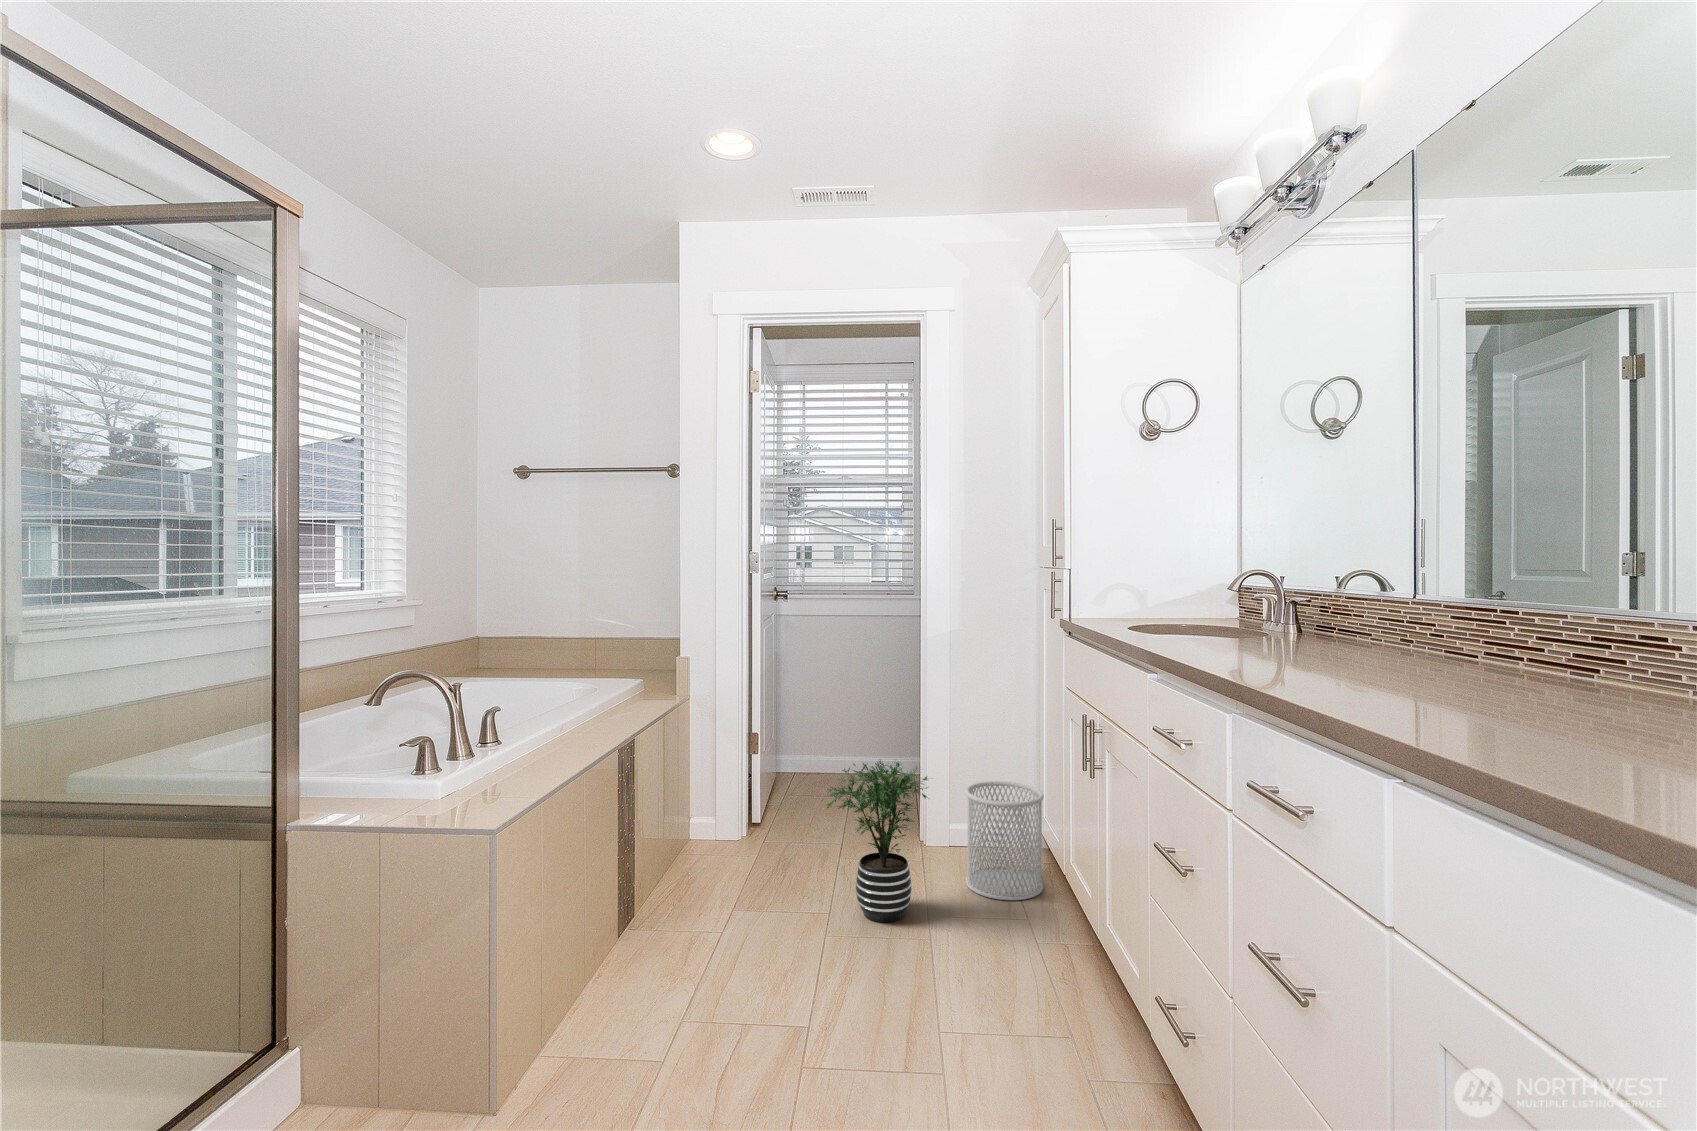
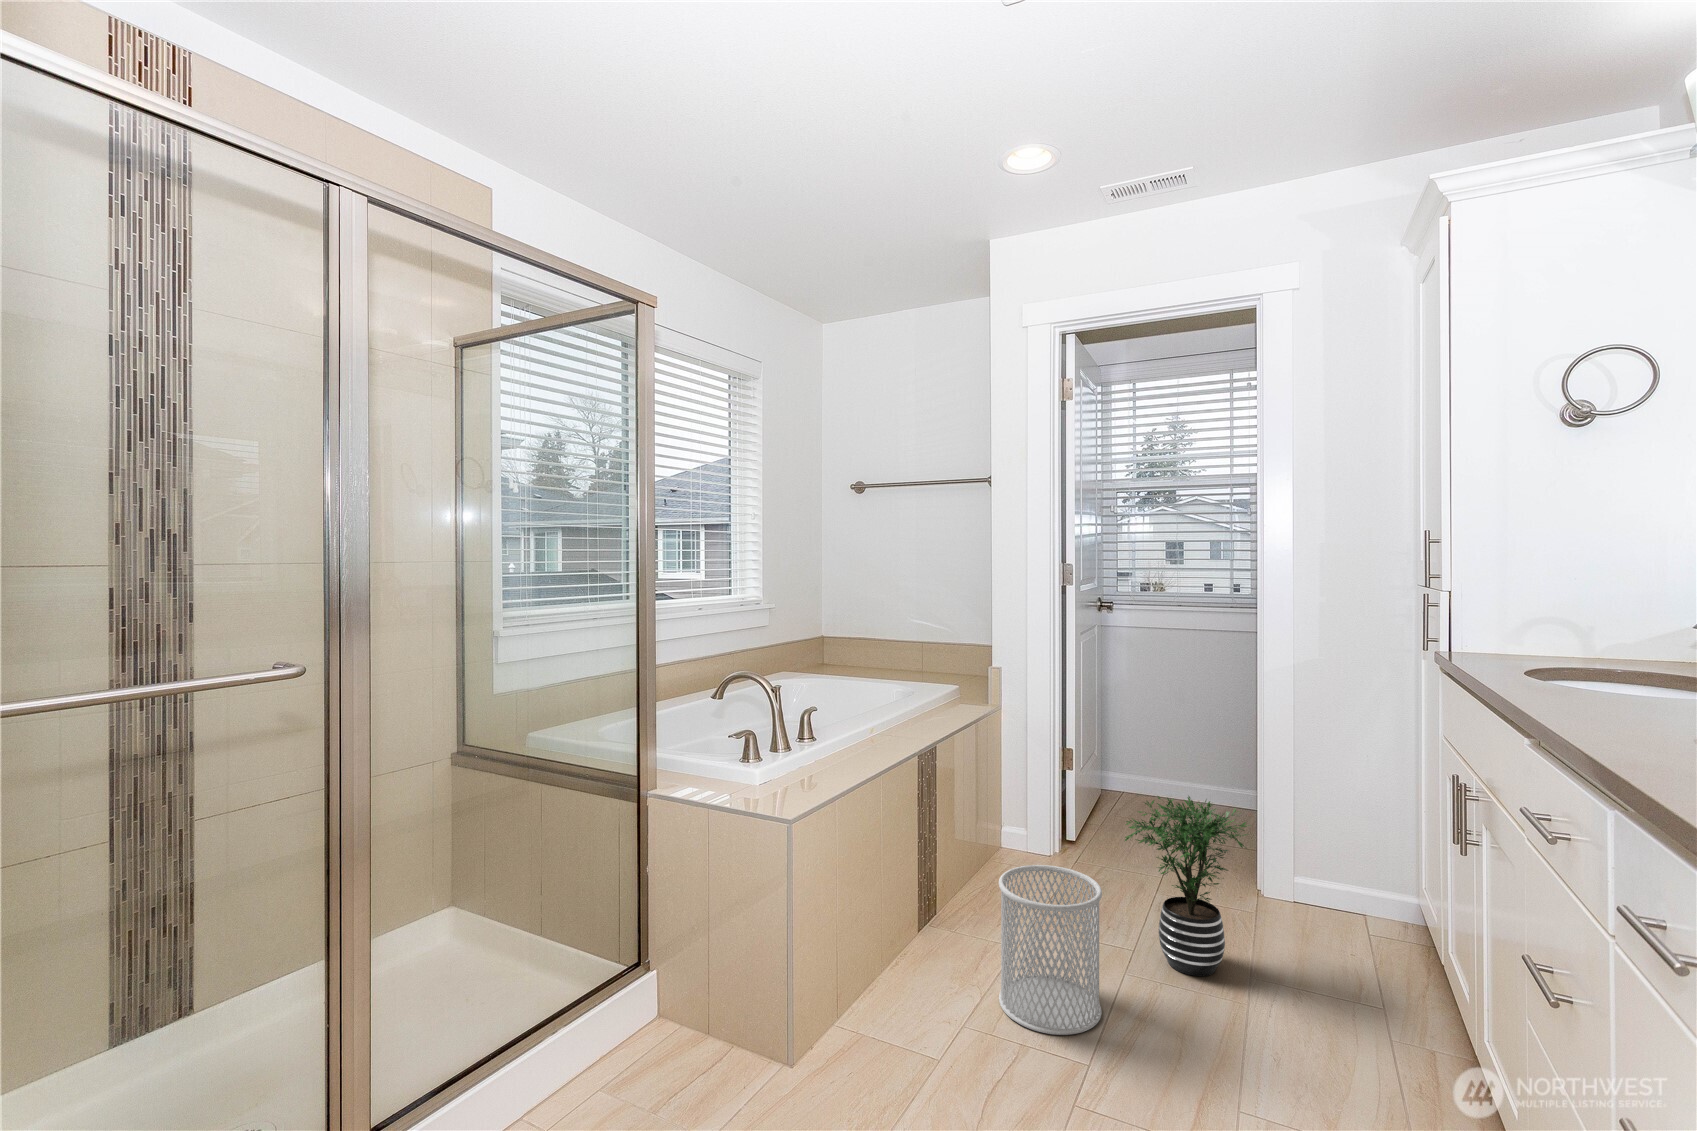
wastebasket: present [966,781,1044,900] -> present [999,865,1102,1035]

